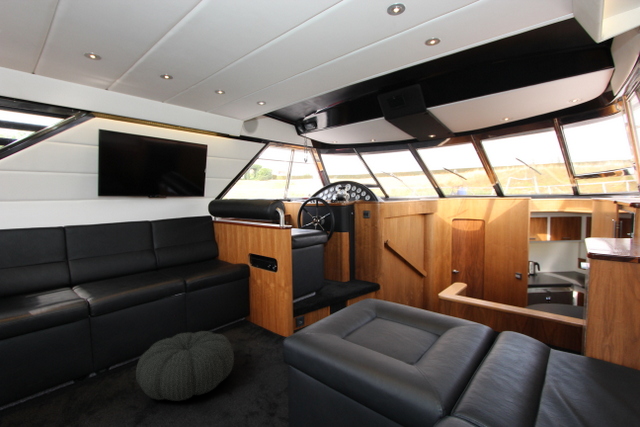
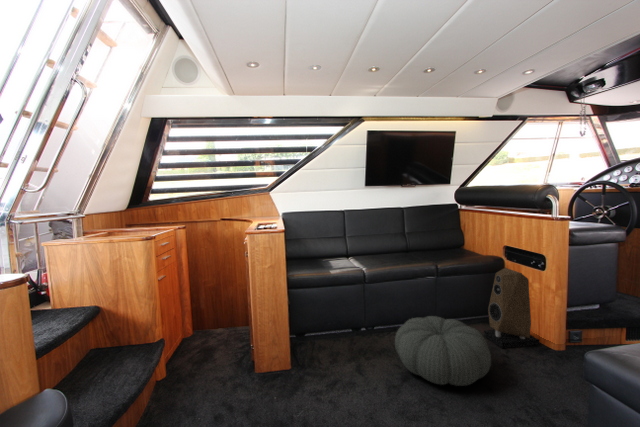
speaker: none [233,273,275,347] -> present [484,268,539,348]

